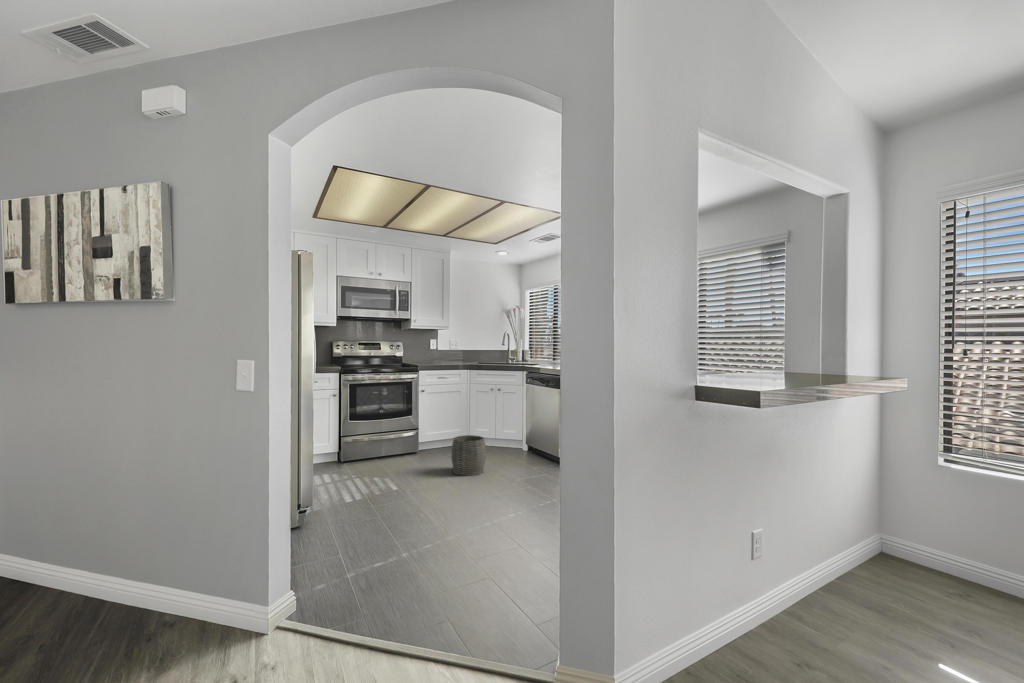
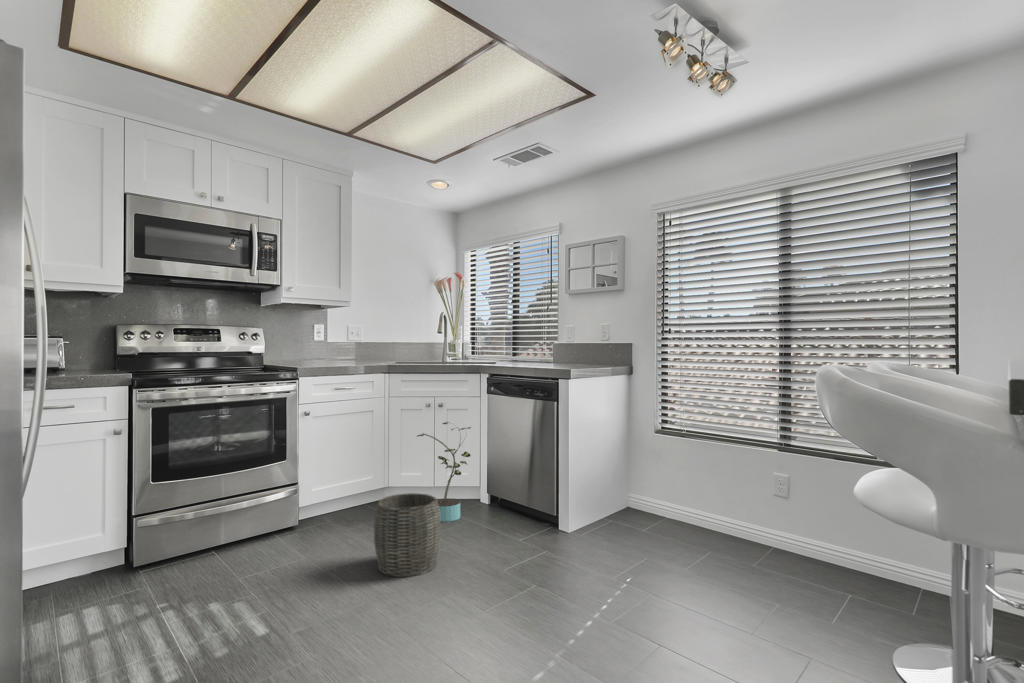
potted plant: none [483,399,515,456] -> present [417,422,471,522]

